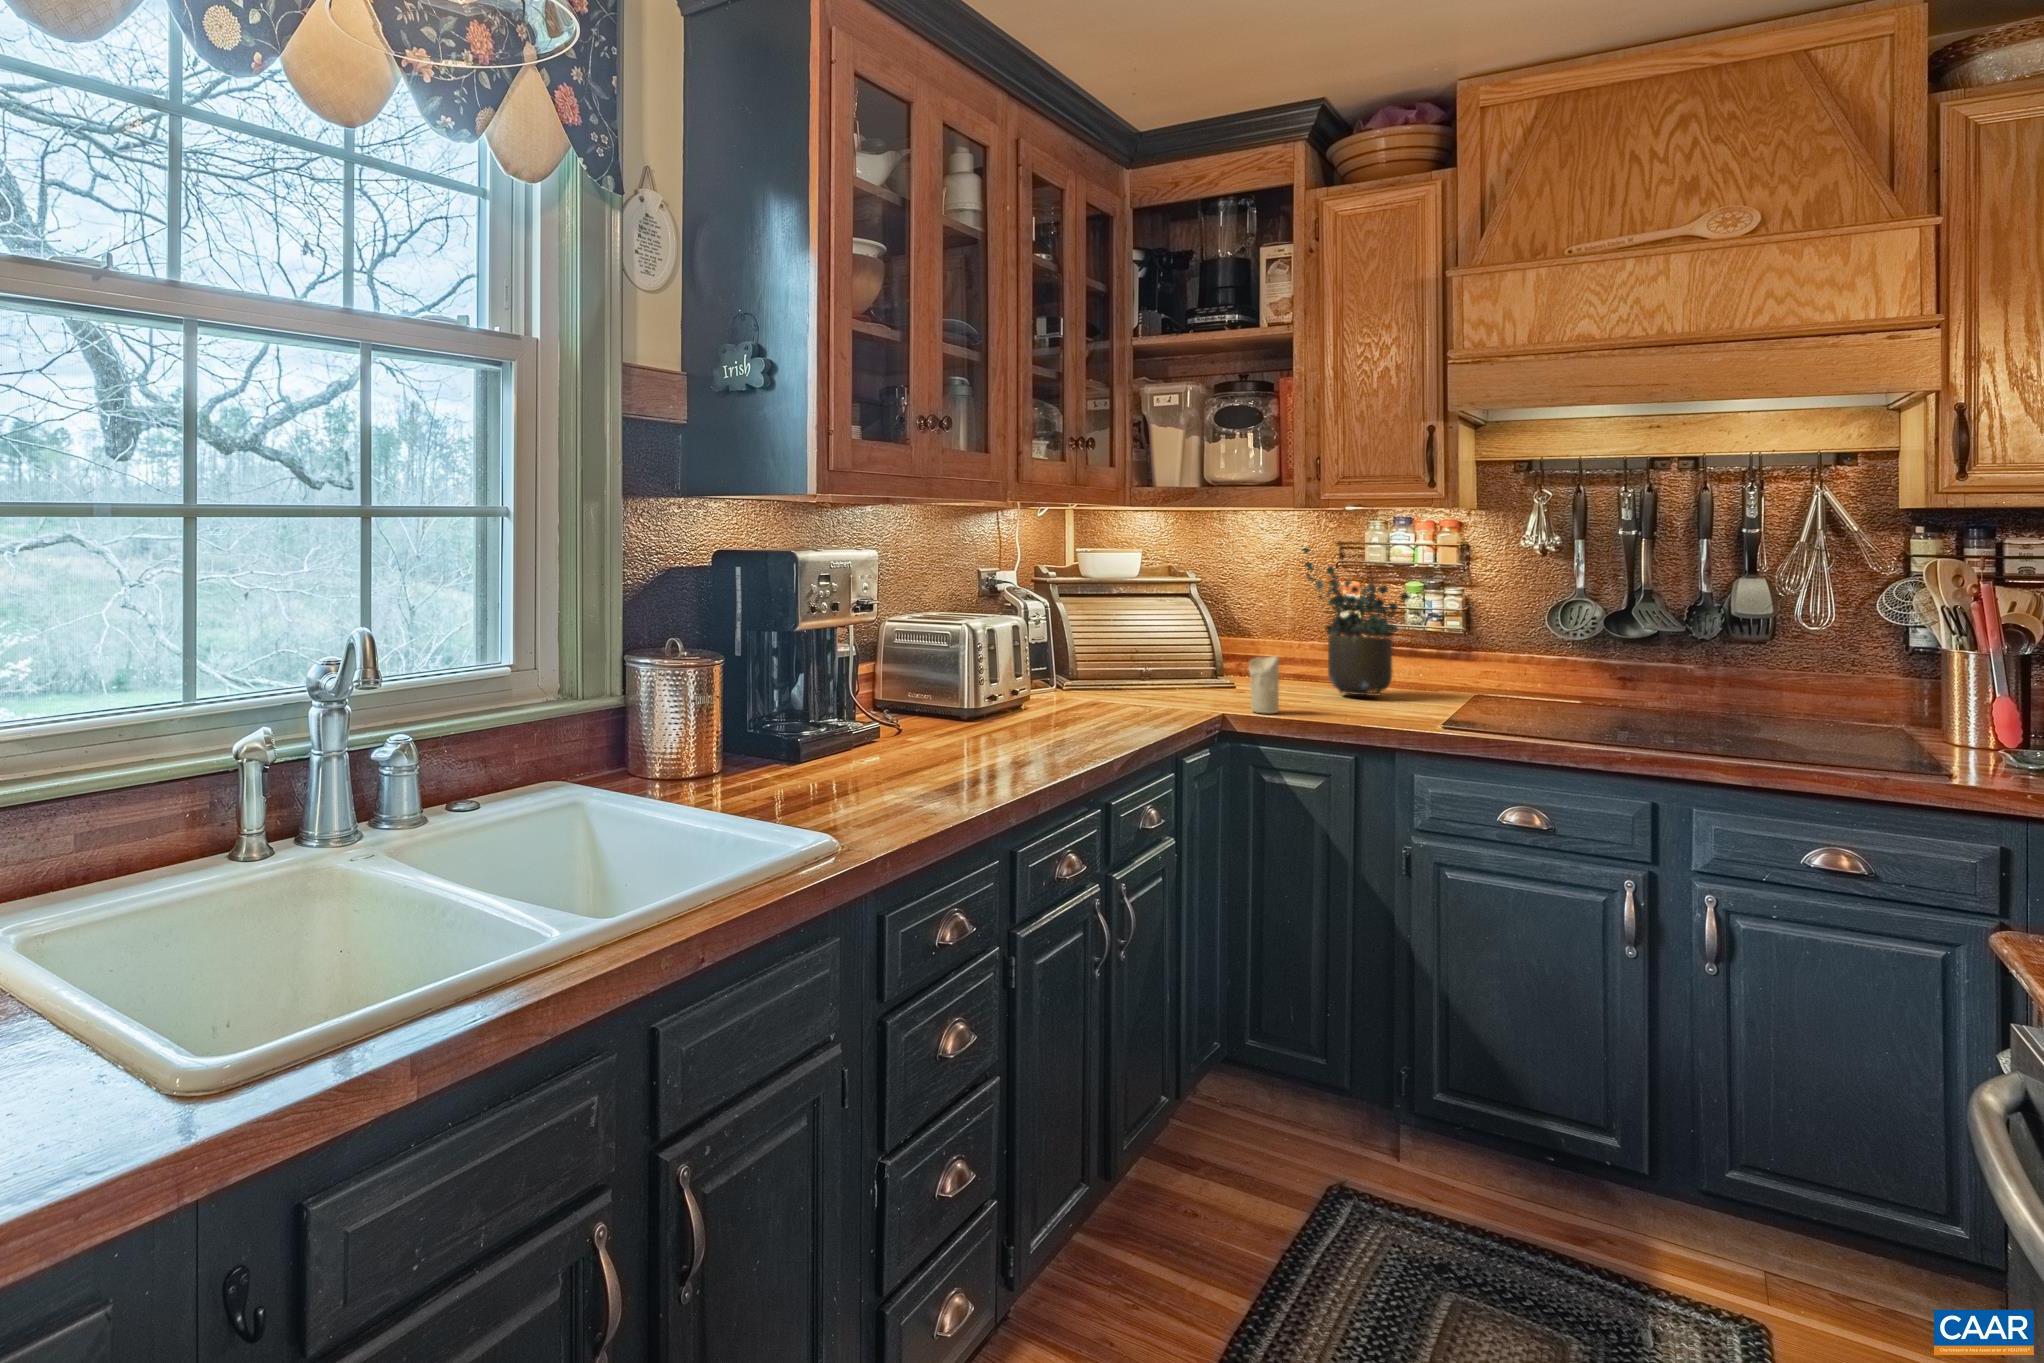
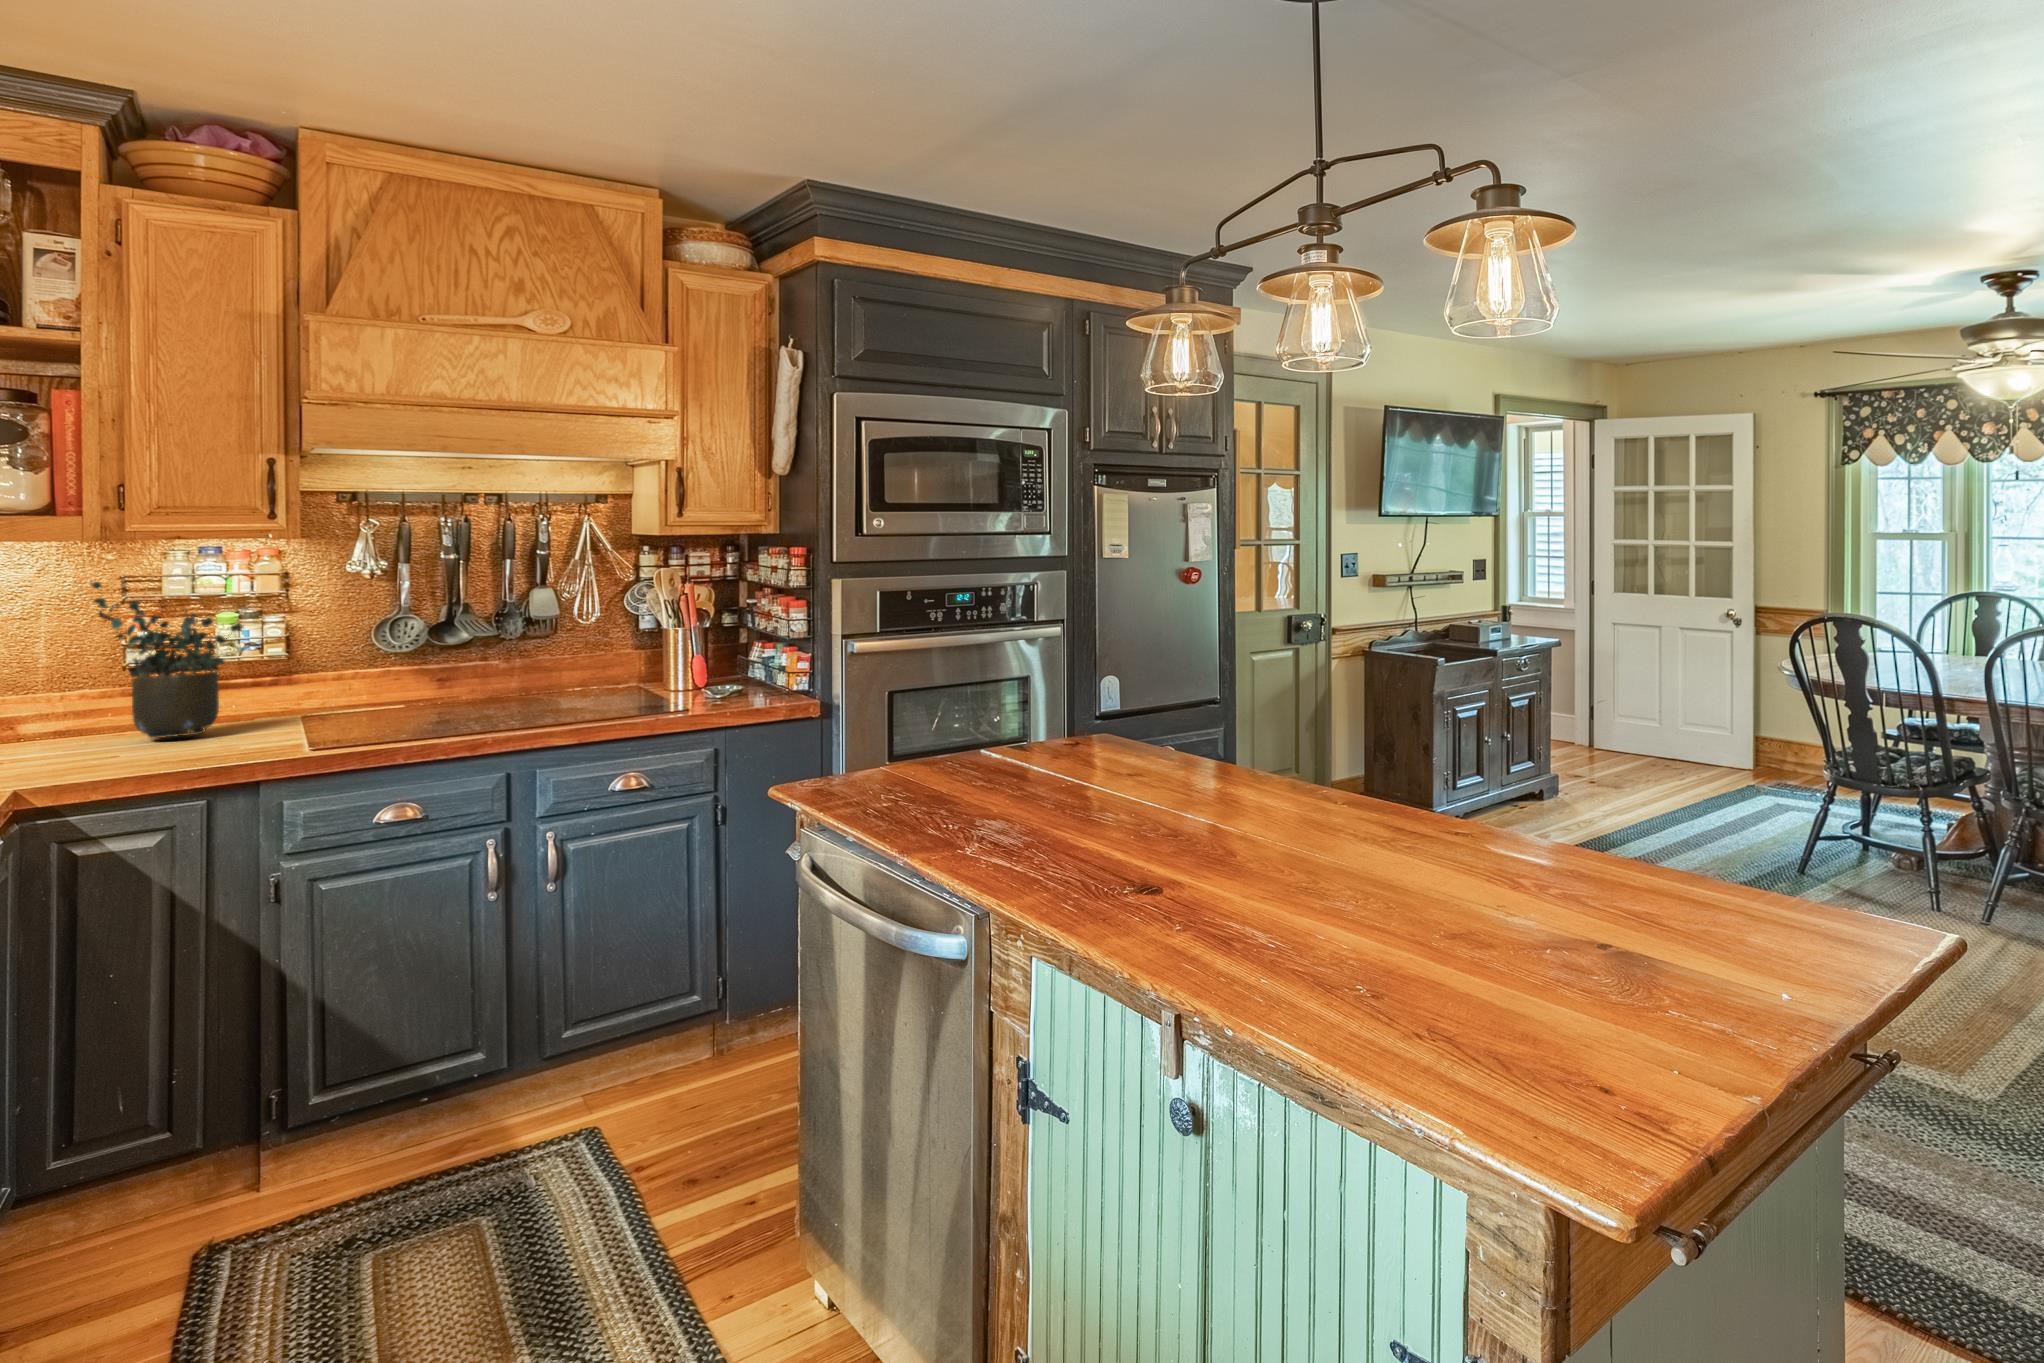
candle: present [1249,656,1279,714] -> none [47,709,95,777]

